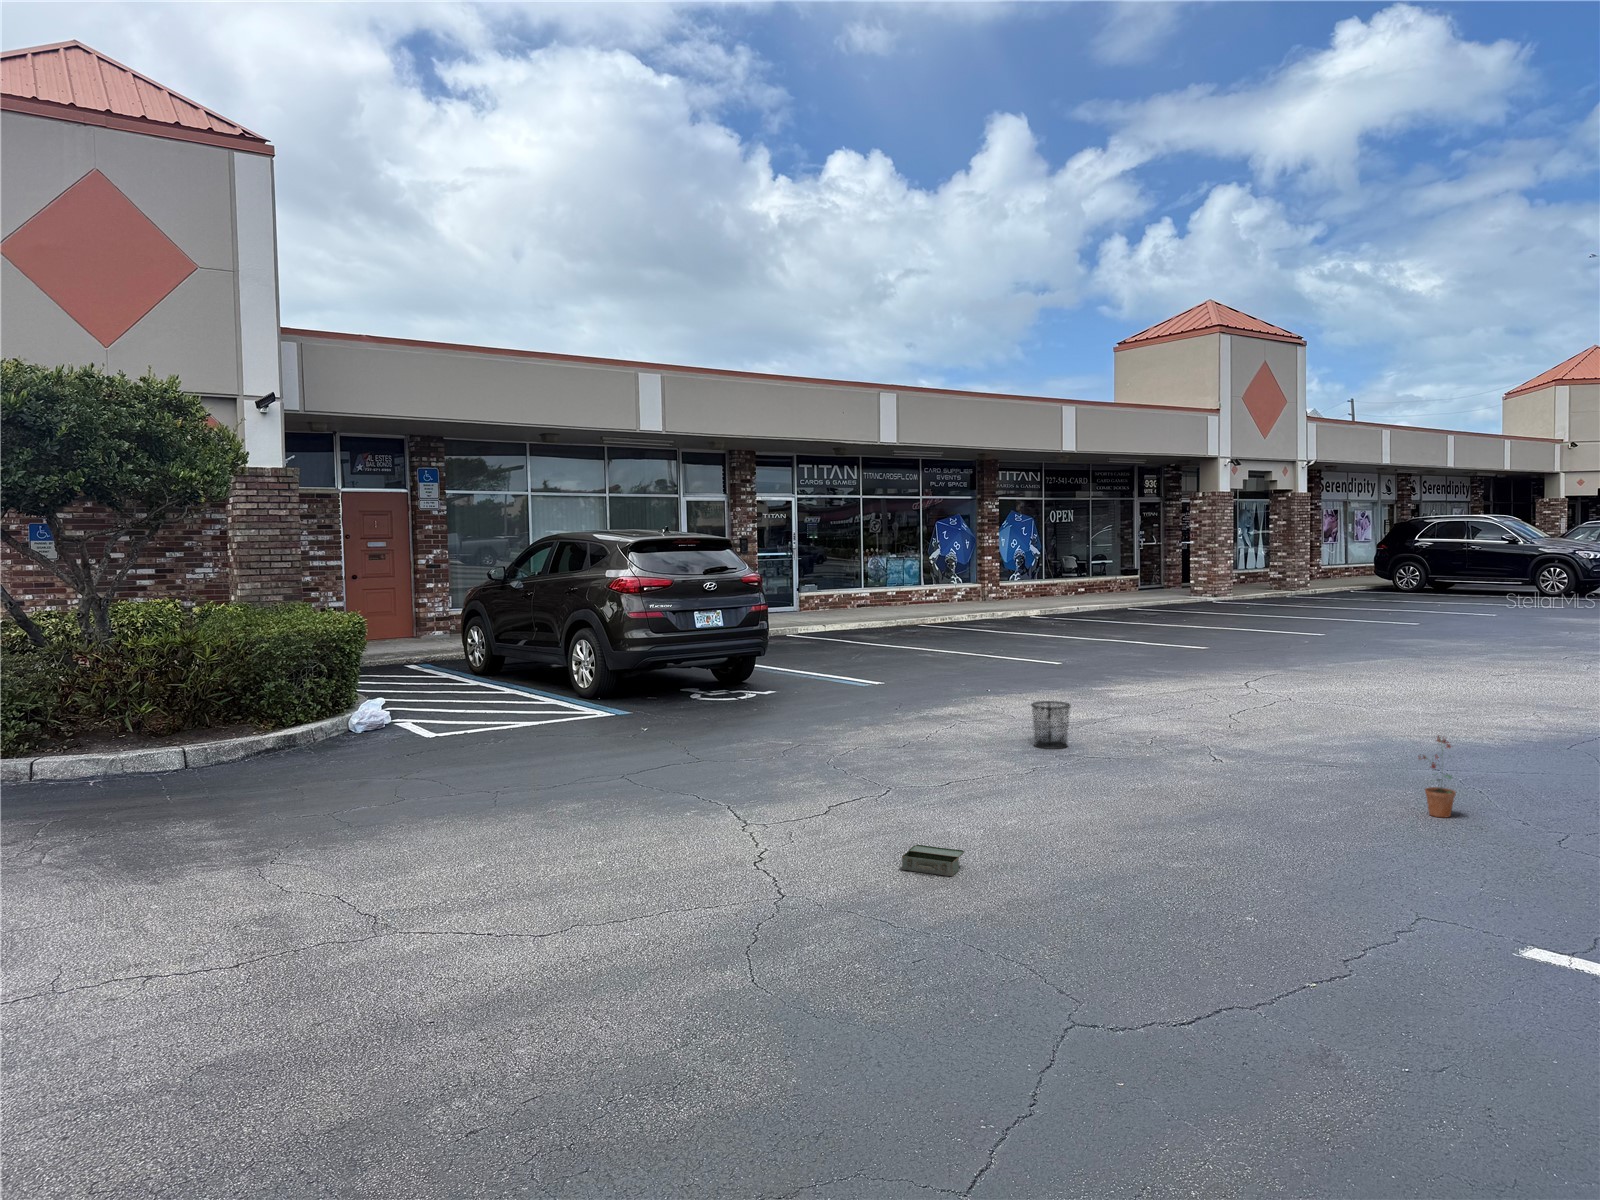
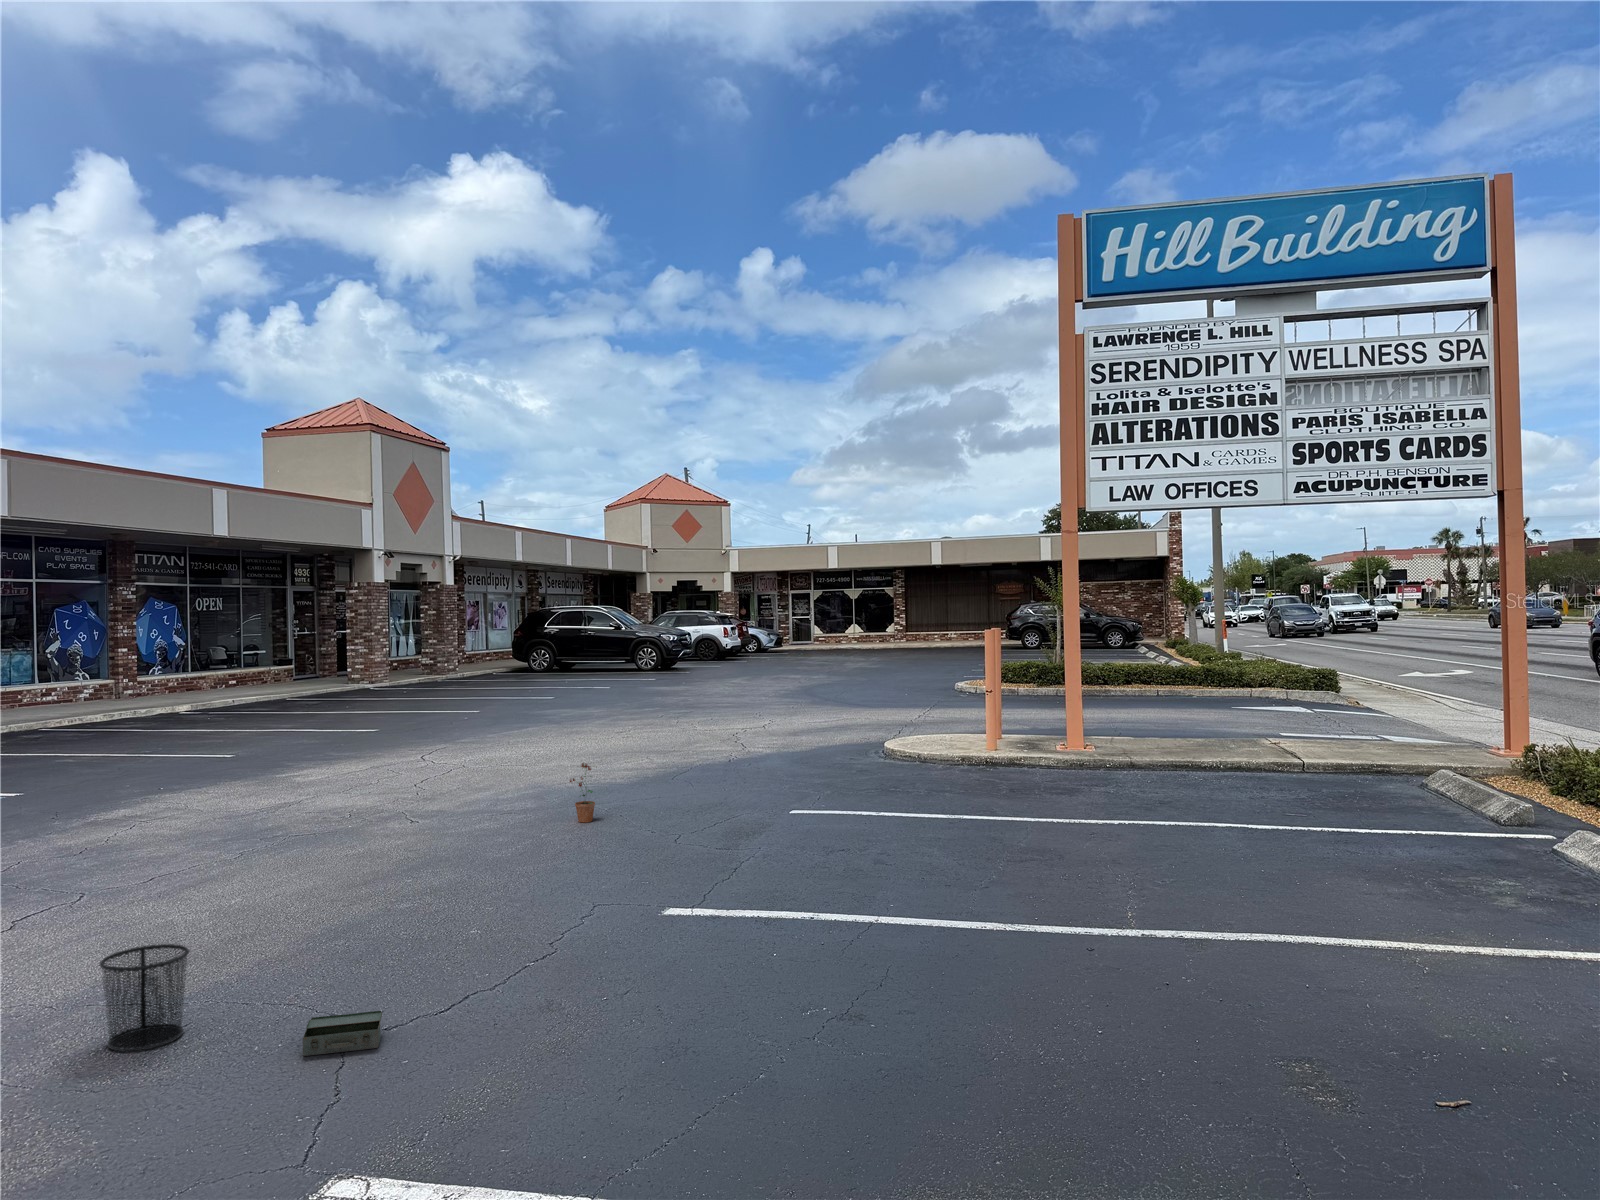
waste bin: present [1031,701,1070,749] -> present [100,944,189,1052]
toolbox: present [902,845,964,876] -> present [303,1011,382,1056]

